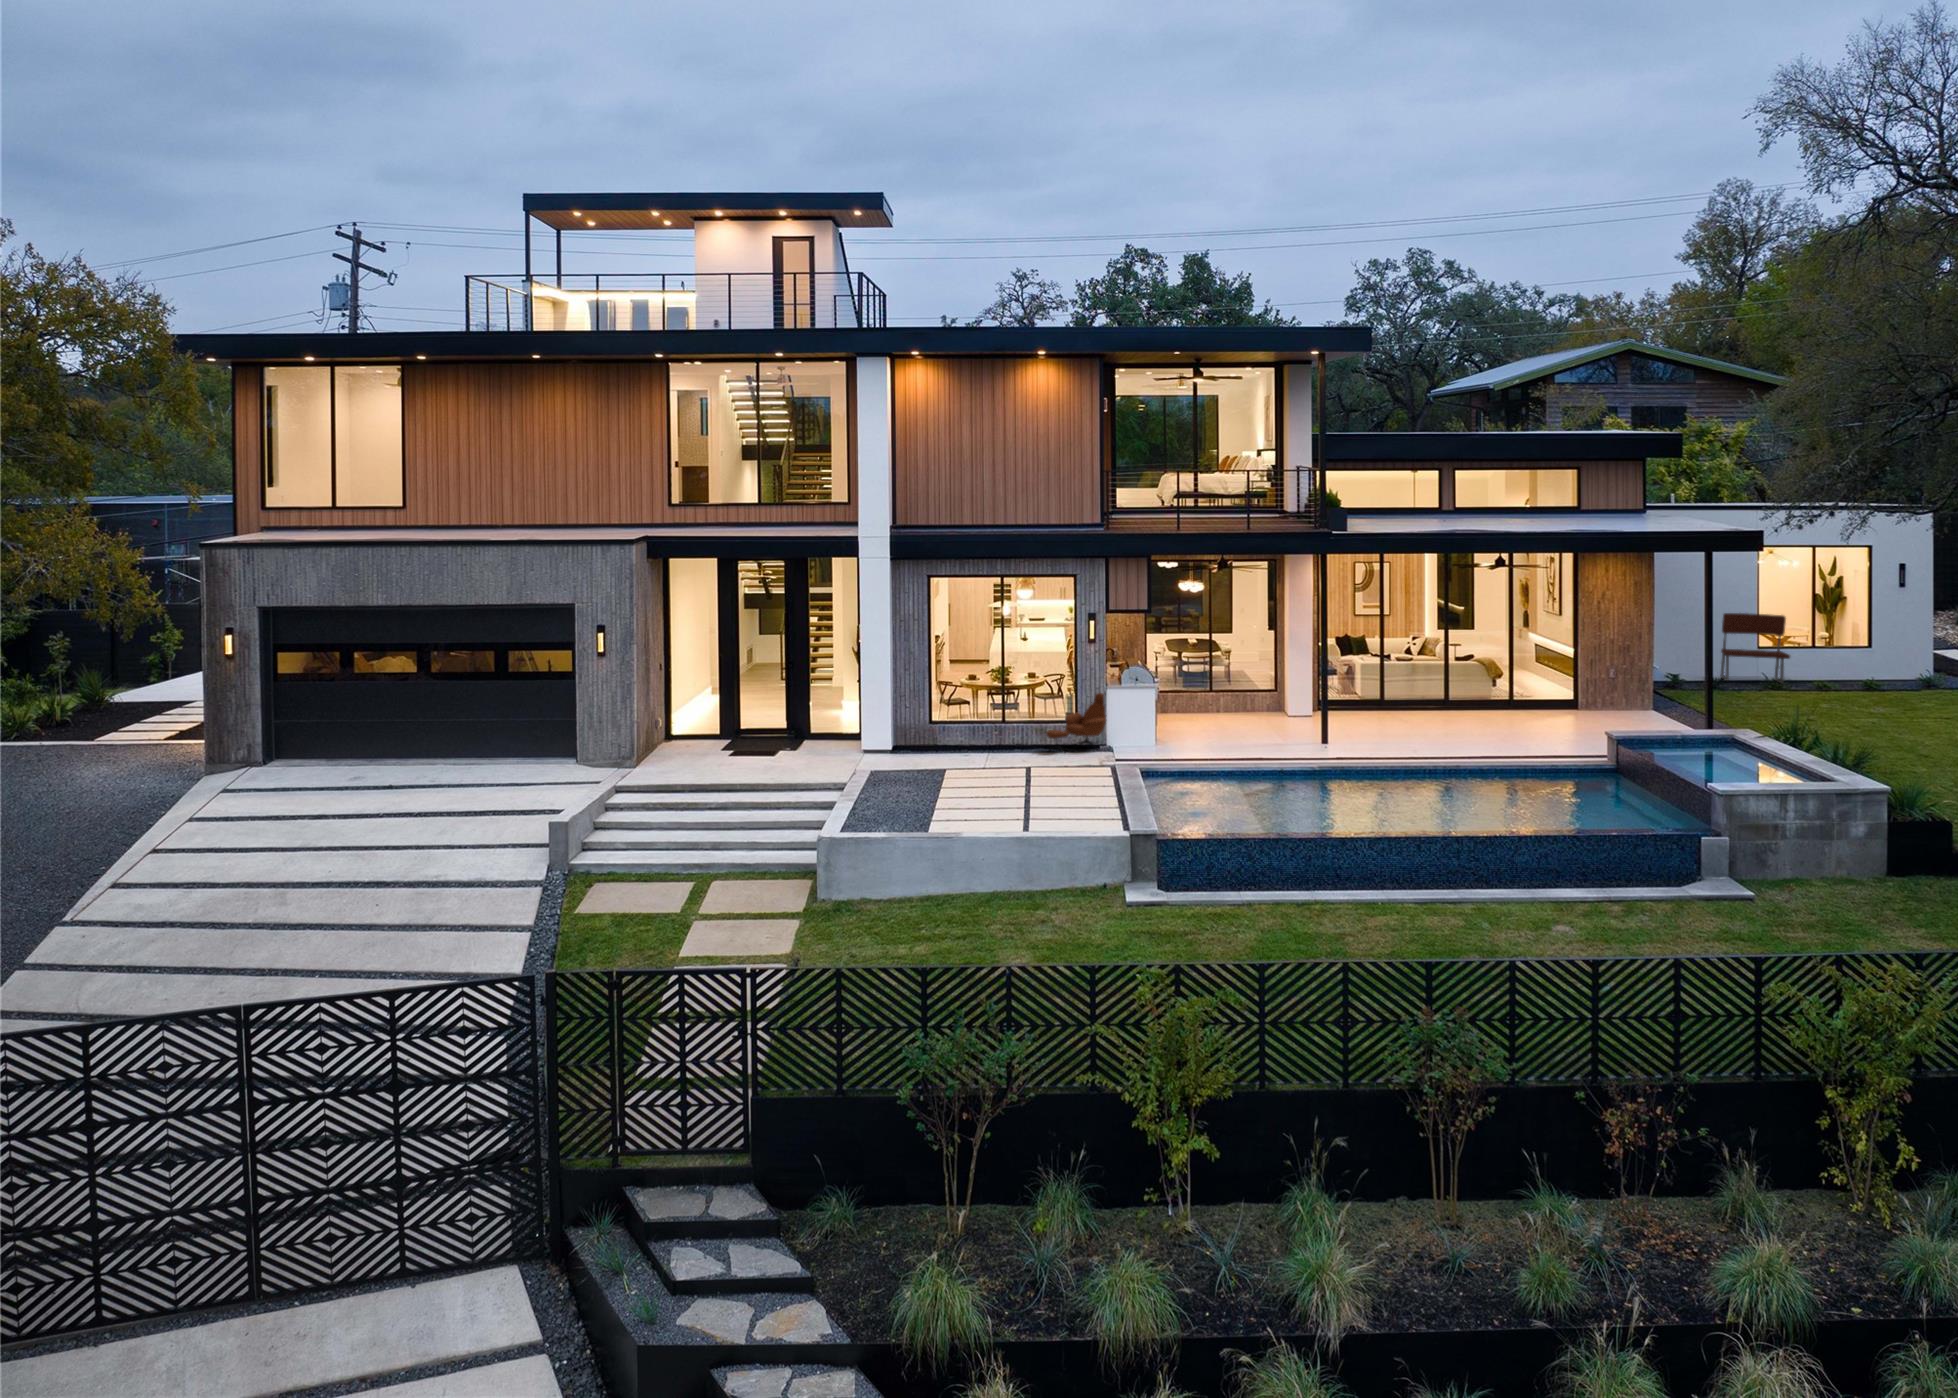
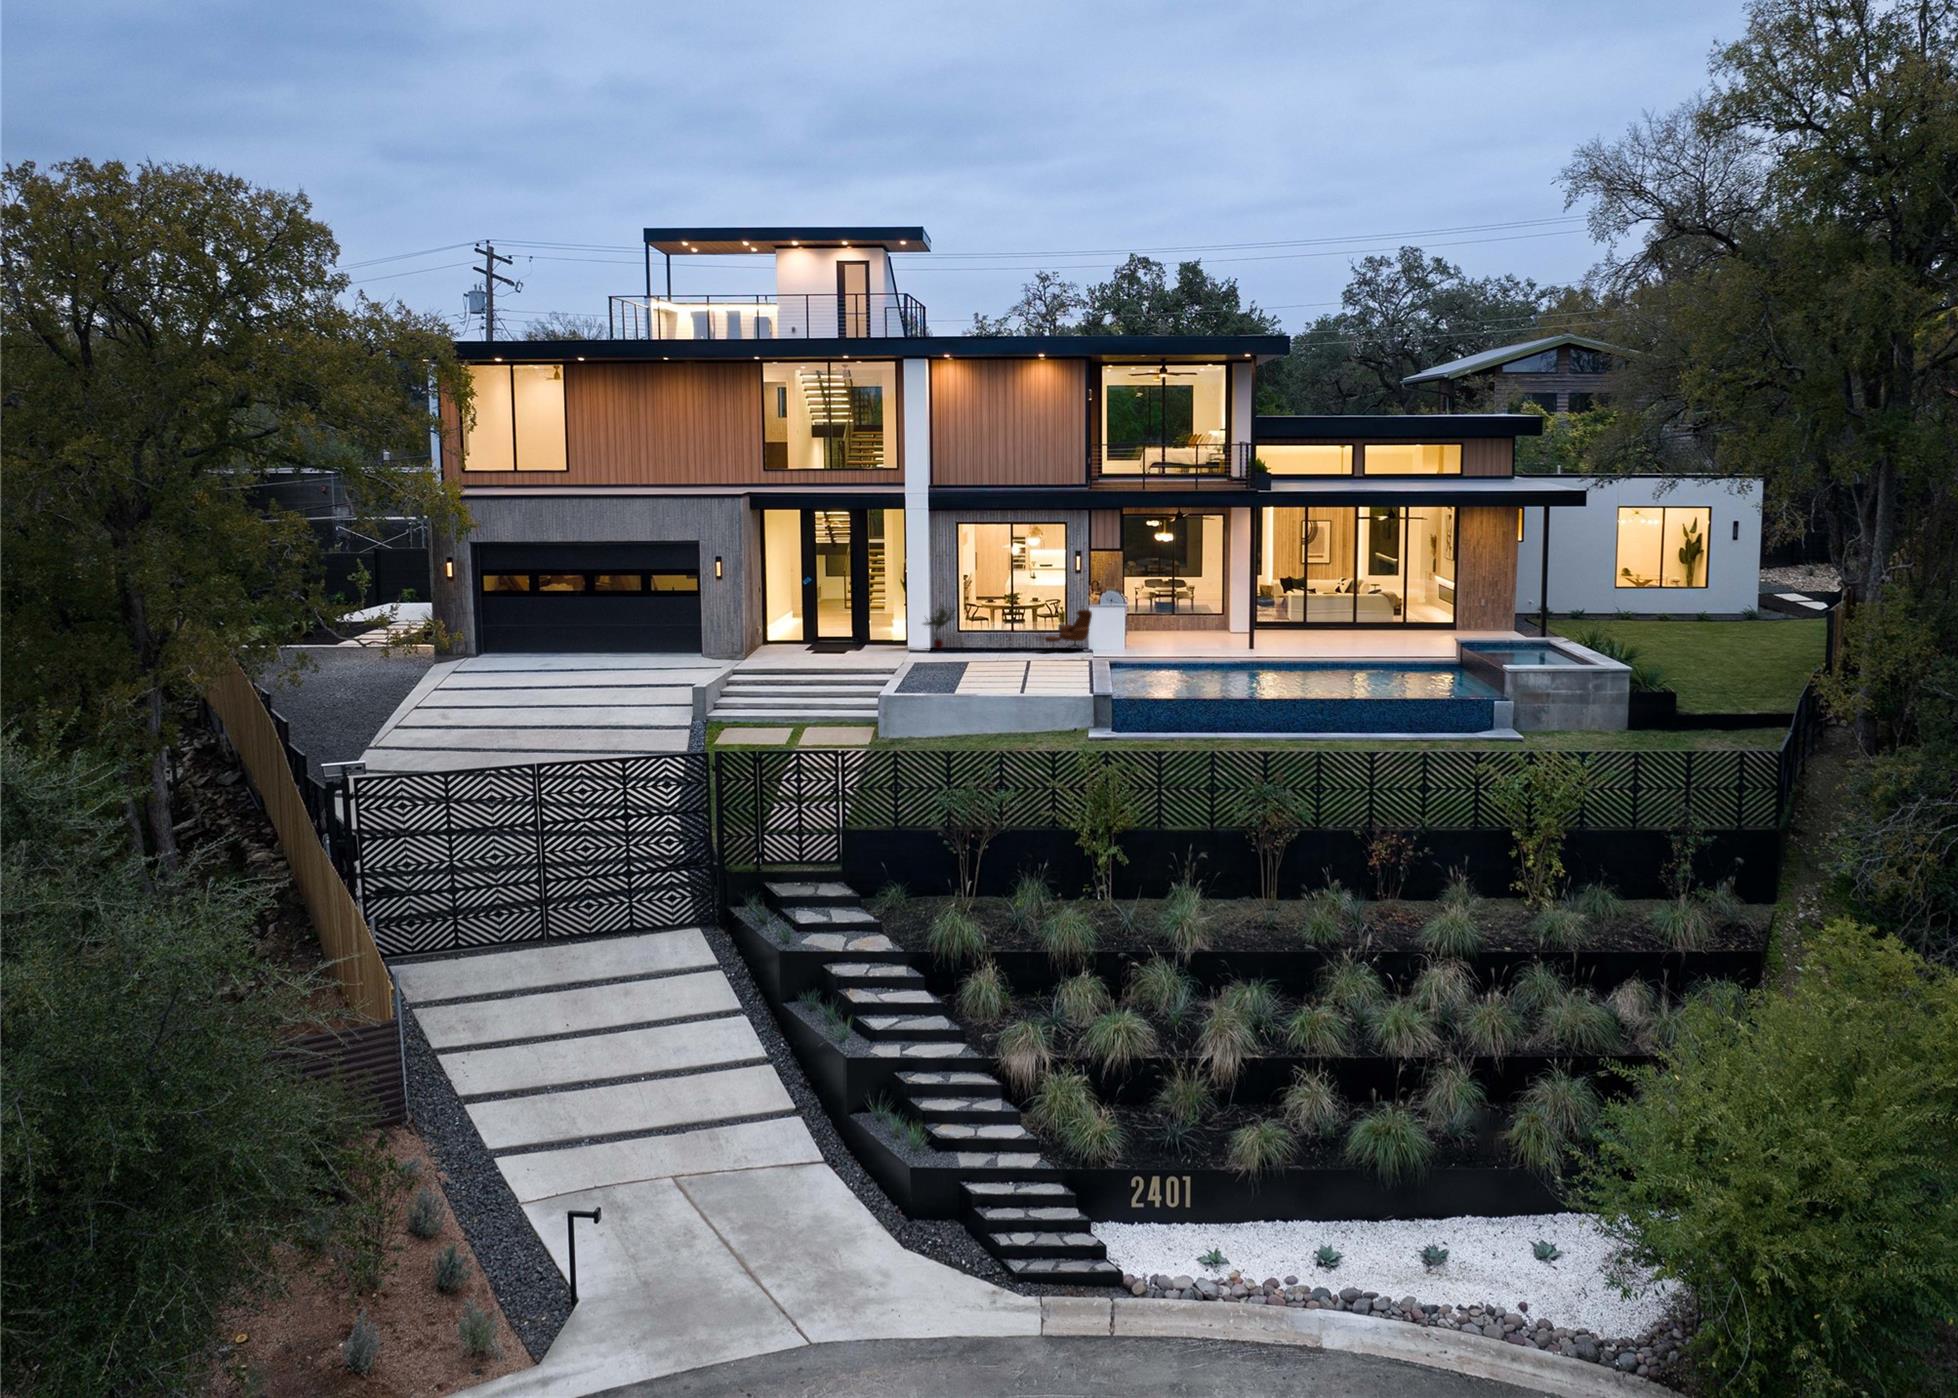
bench: present [1720,613,1790,683] -> none [1581,558,1634,613]
potted tree: none [879,683,926,747] -> present [924,604,955,649]

